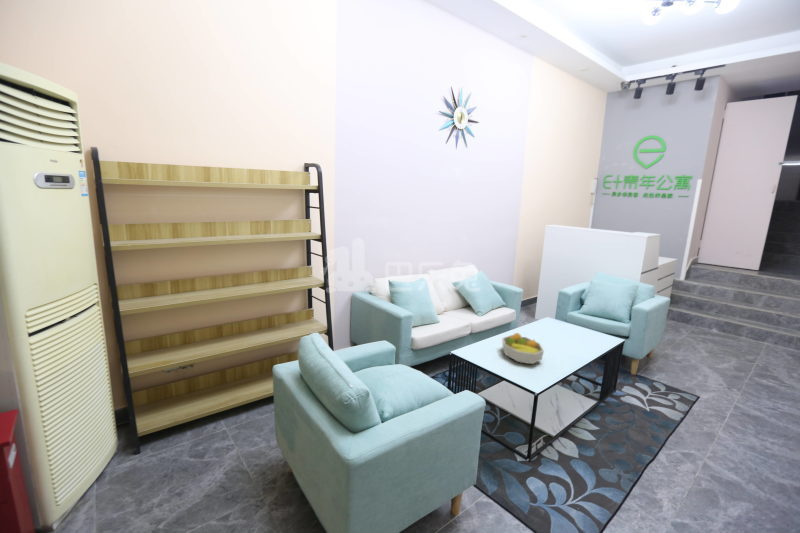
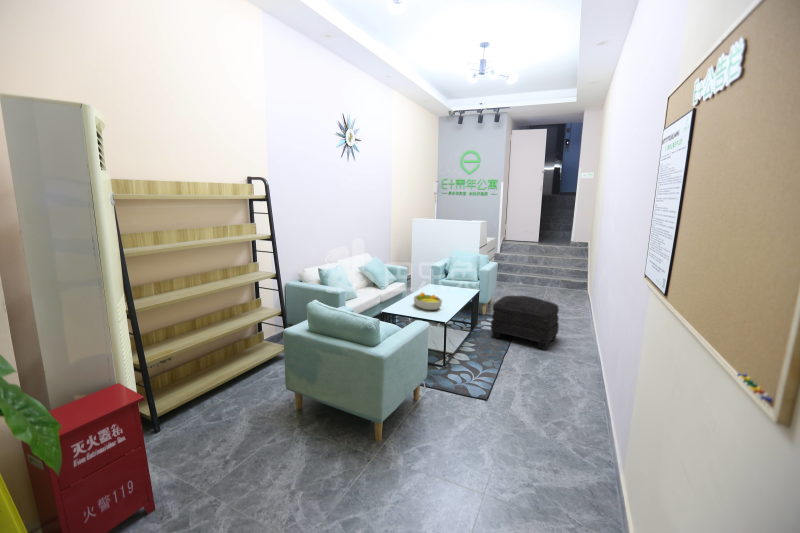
ottoman: none [633,358,778,473] -> present [491,296,559,350]

